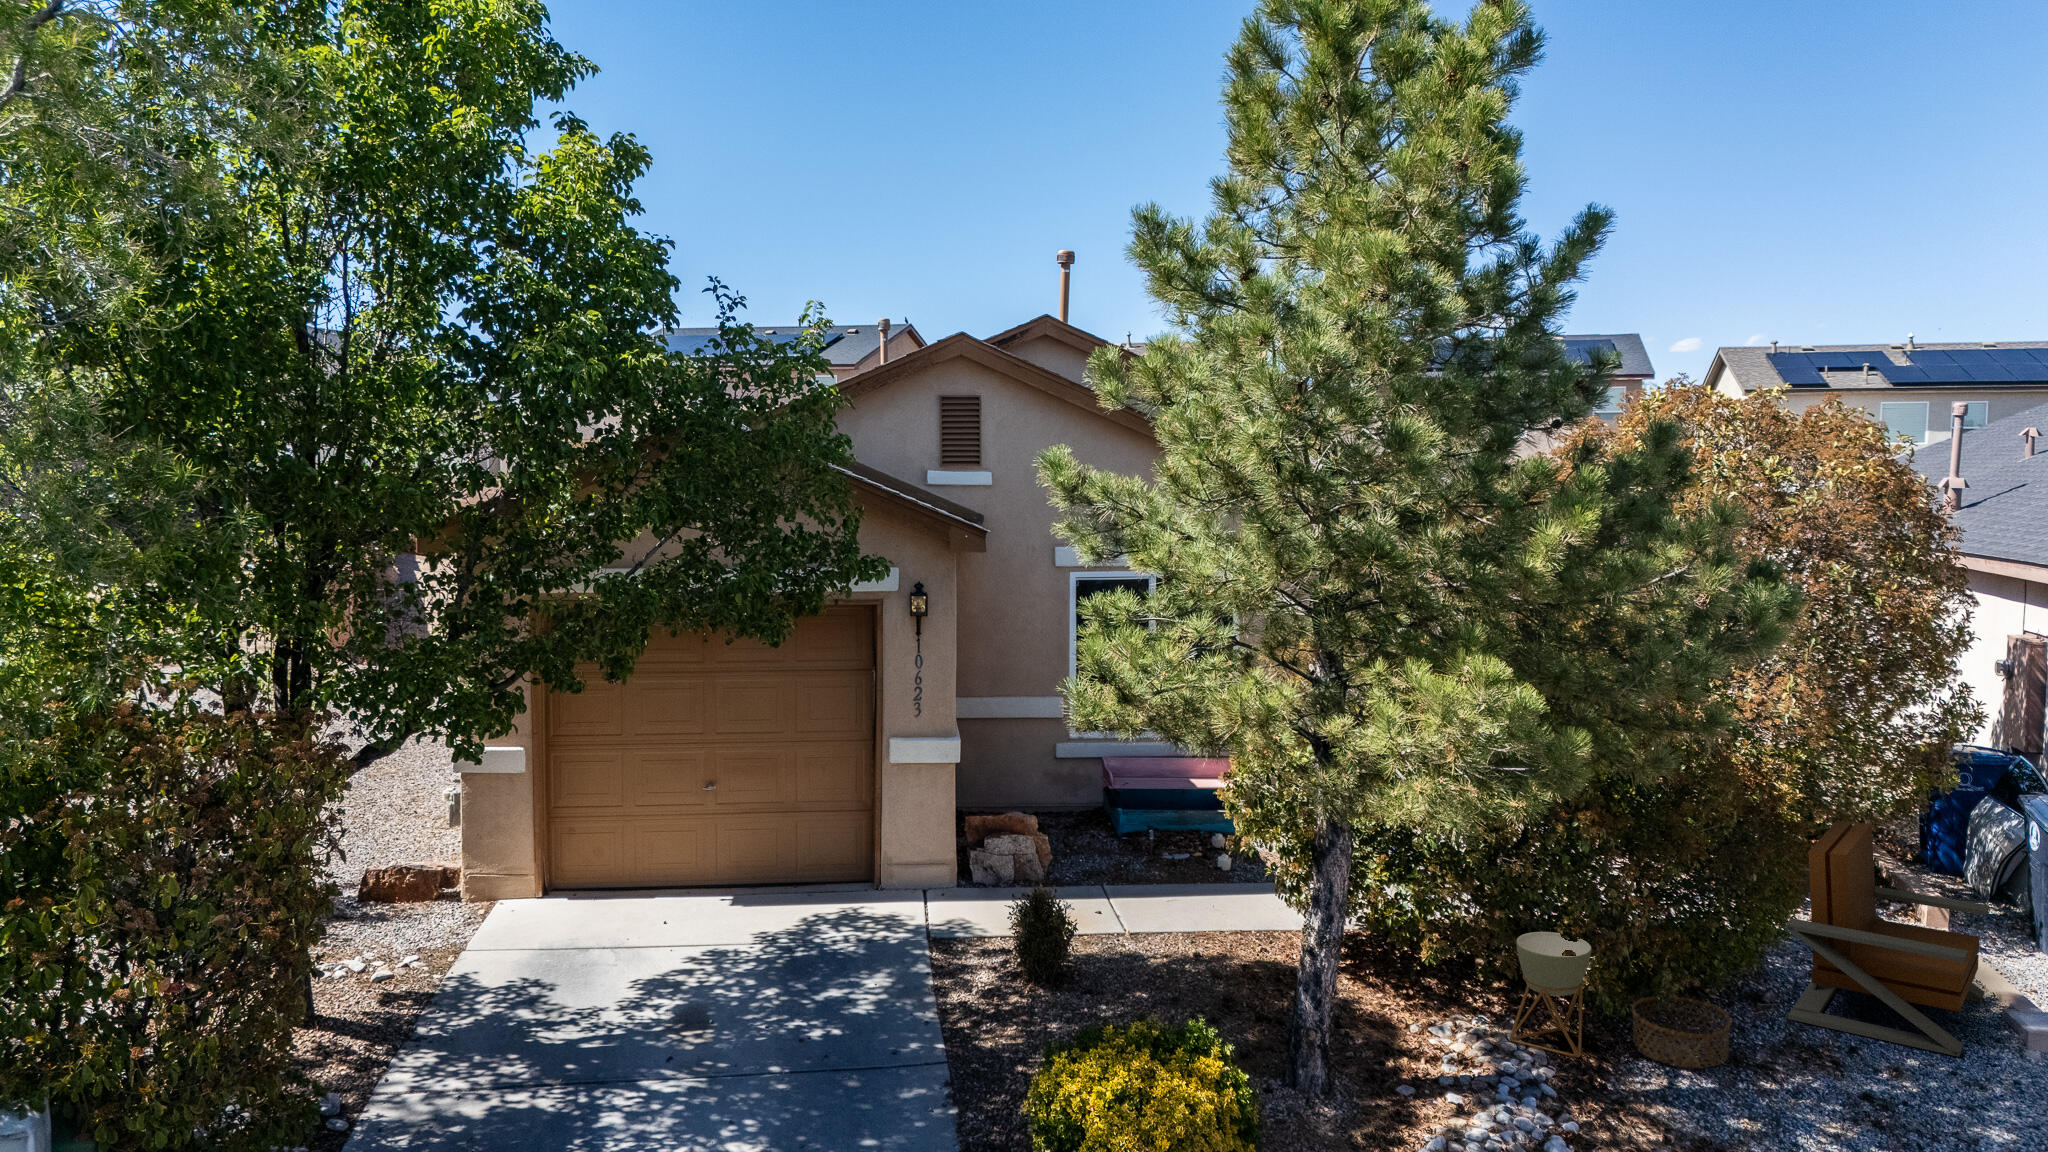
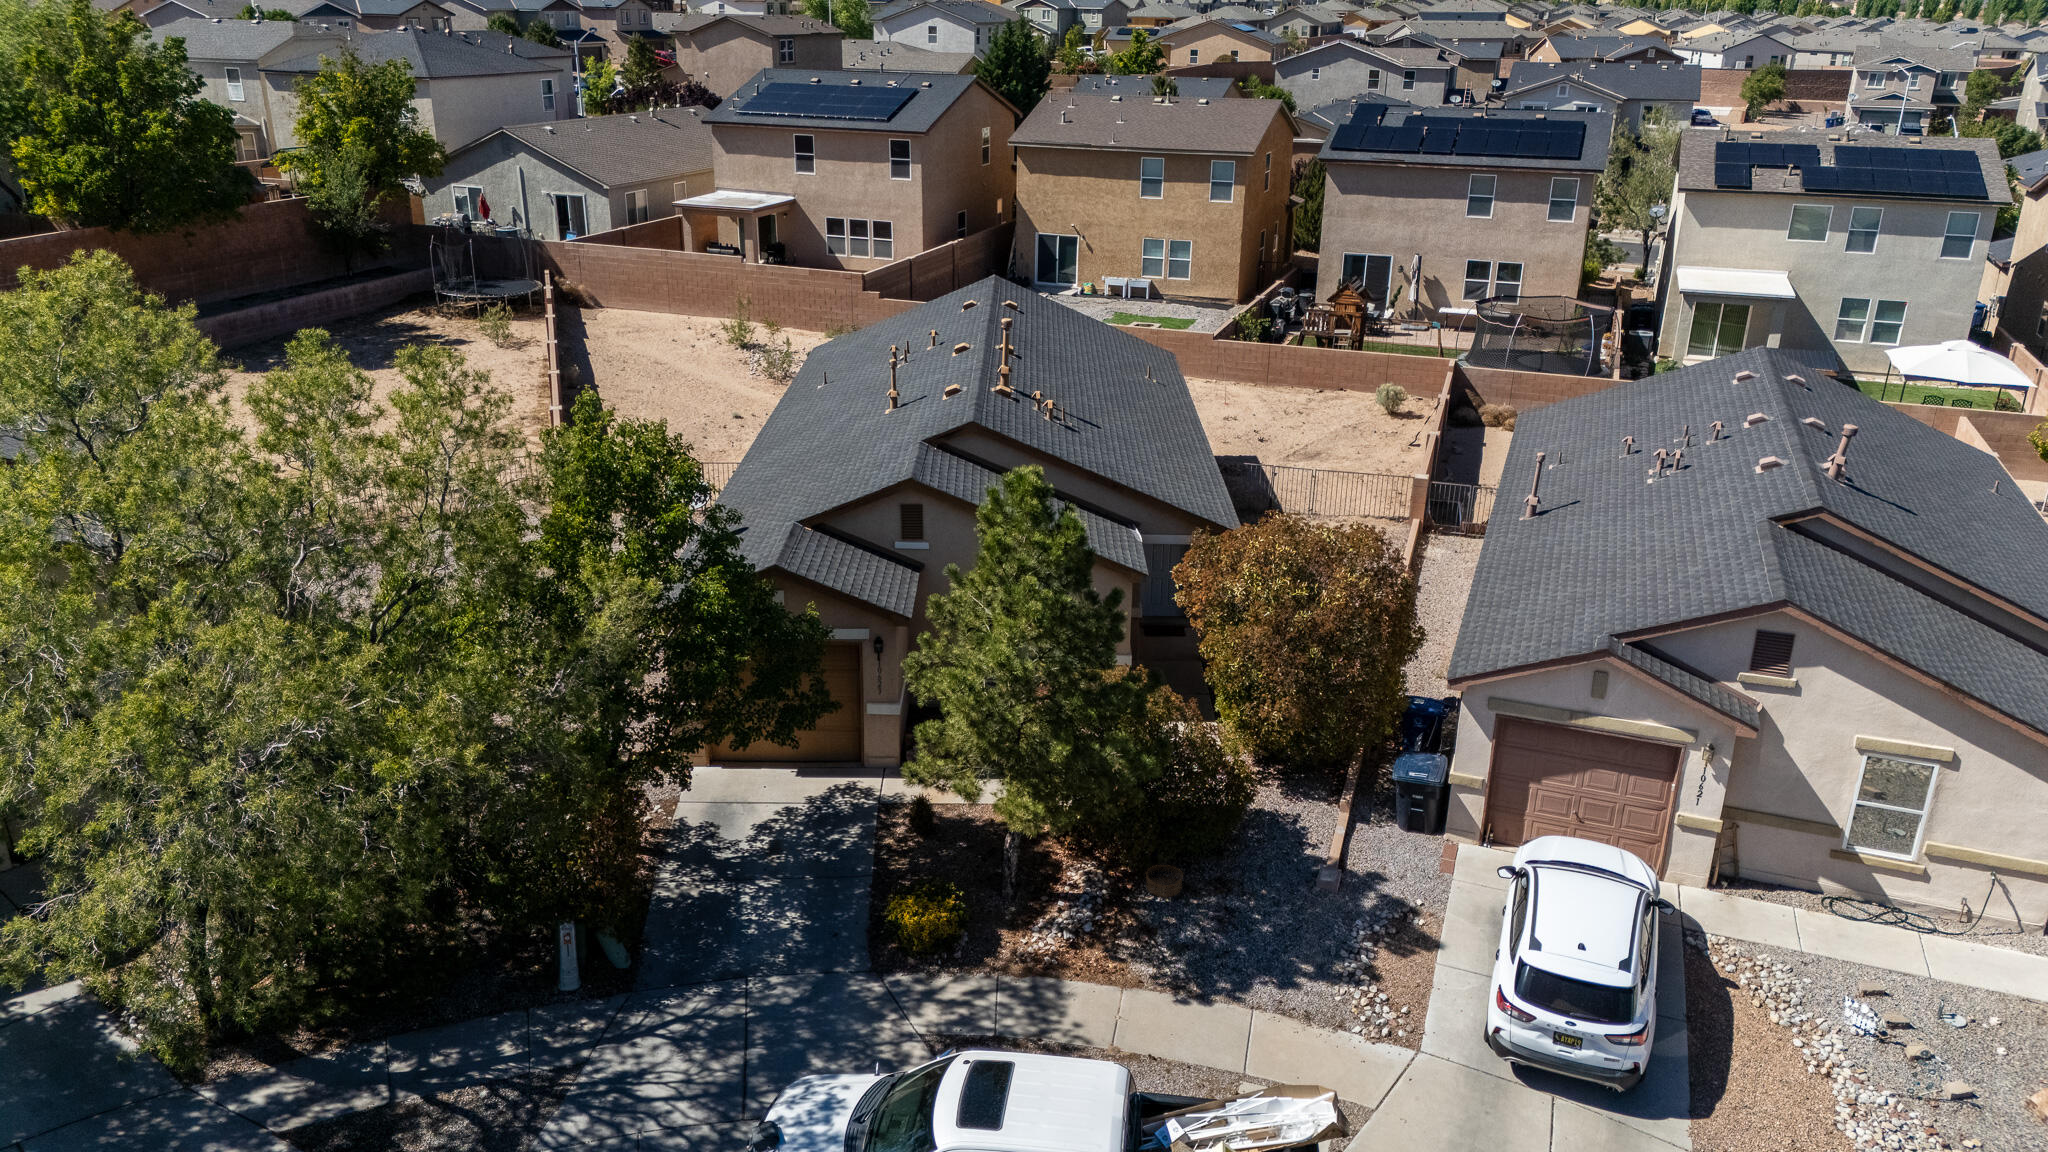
lounge chair: present [1786,821,1989,1057] -> none [1219,790,1315,897]
planter: present [1509,932,1591,1058] -> none [1100,838,1131,889]

